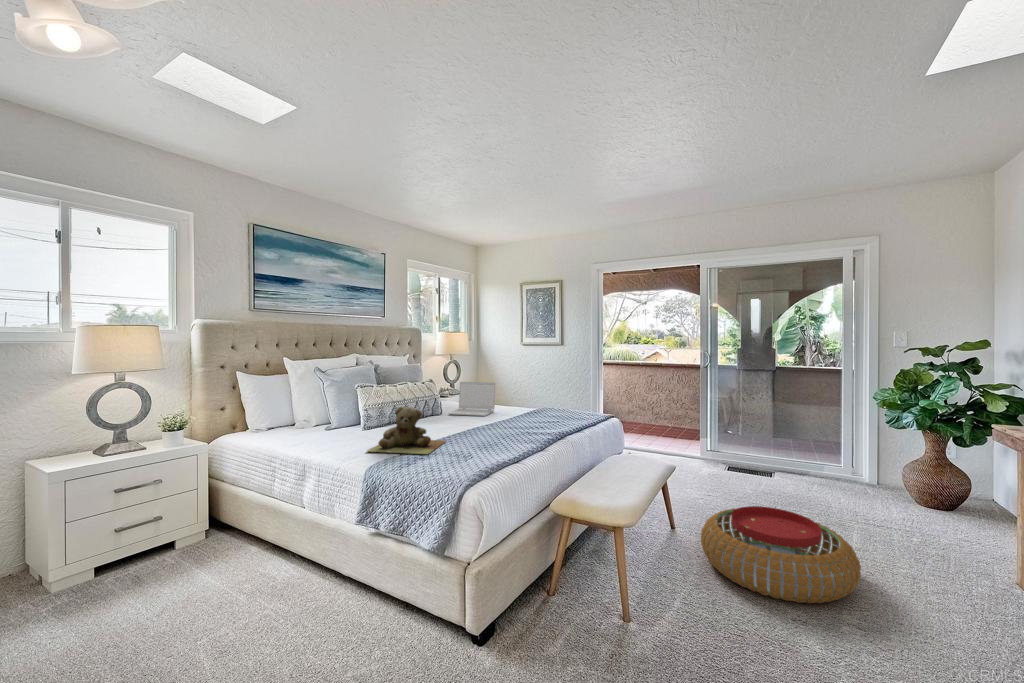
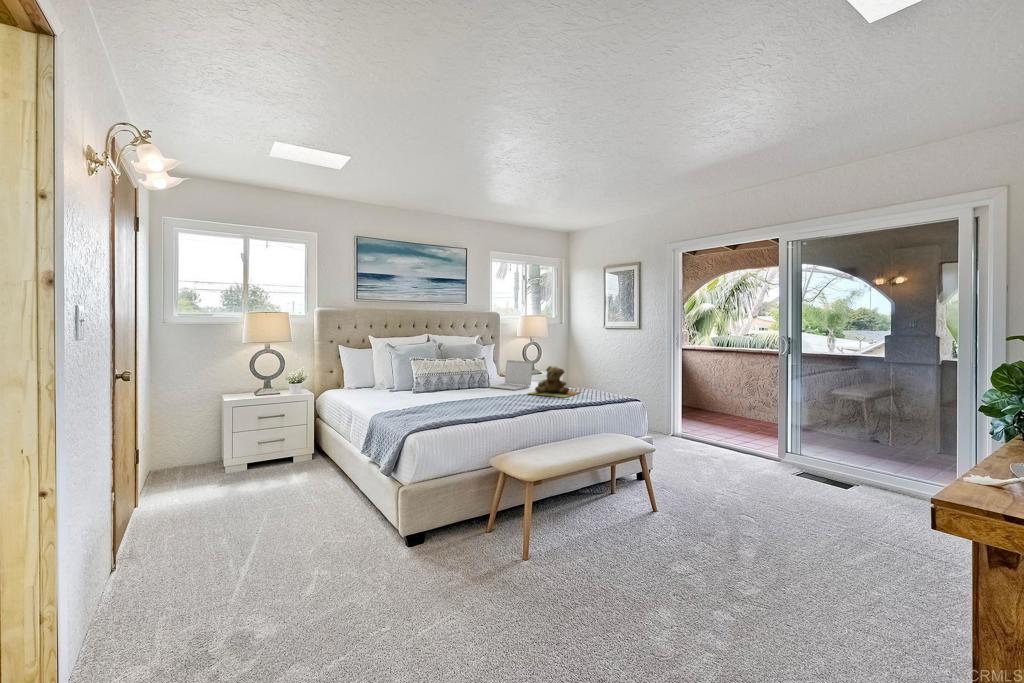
teddy bear: present [367,407,446,454] -> present [529,366,581,397]
pouf: present [701,506,861,604] -> none [641,494,794,591]

